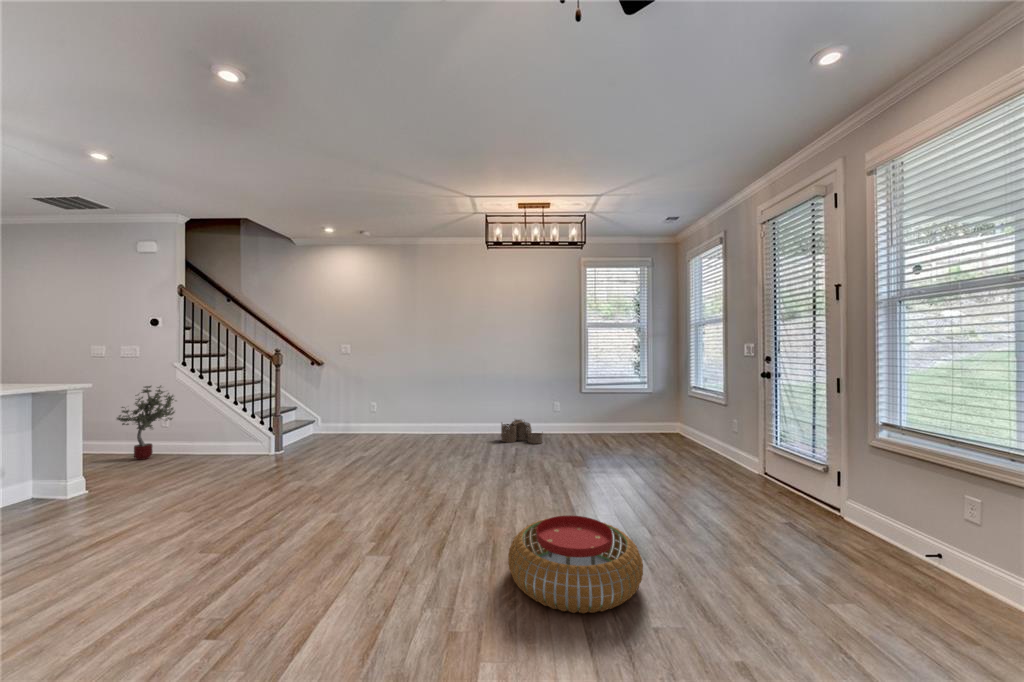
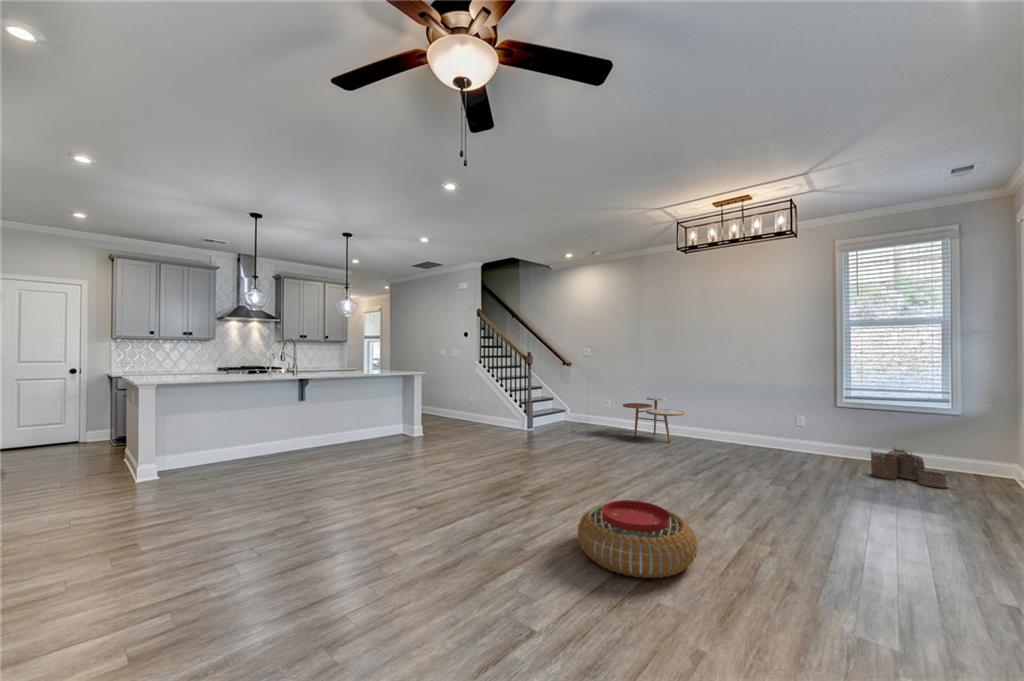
potted tree: present [117,386,176,460] -> none [447,375,476,423]
side table: none [401,395,466,441] -> present [623,397,684,443]
woven basket: present [501,420,543,444] -> present [871,449,947,488]

